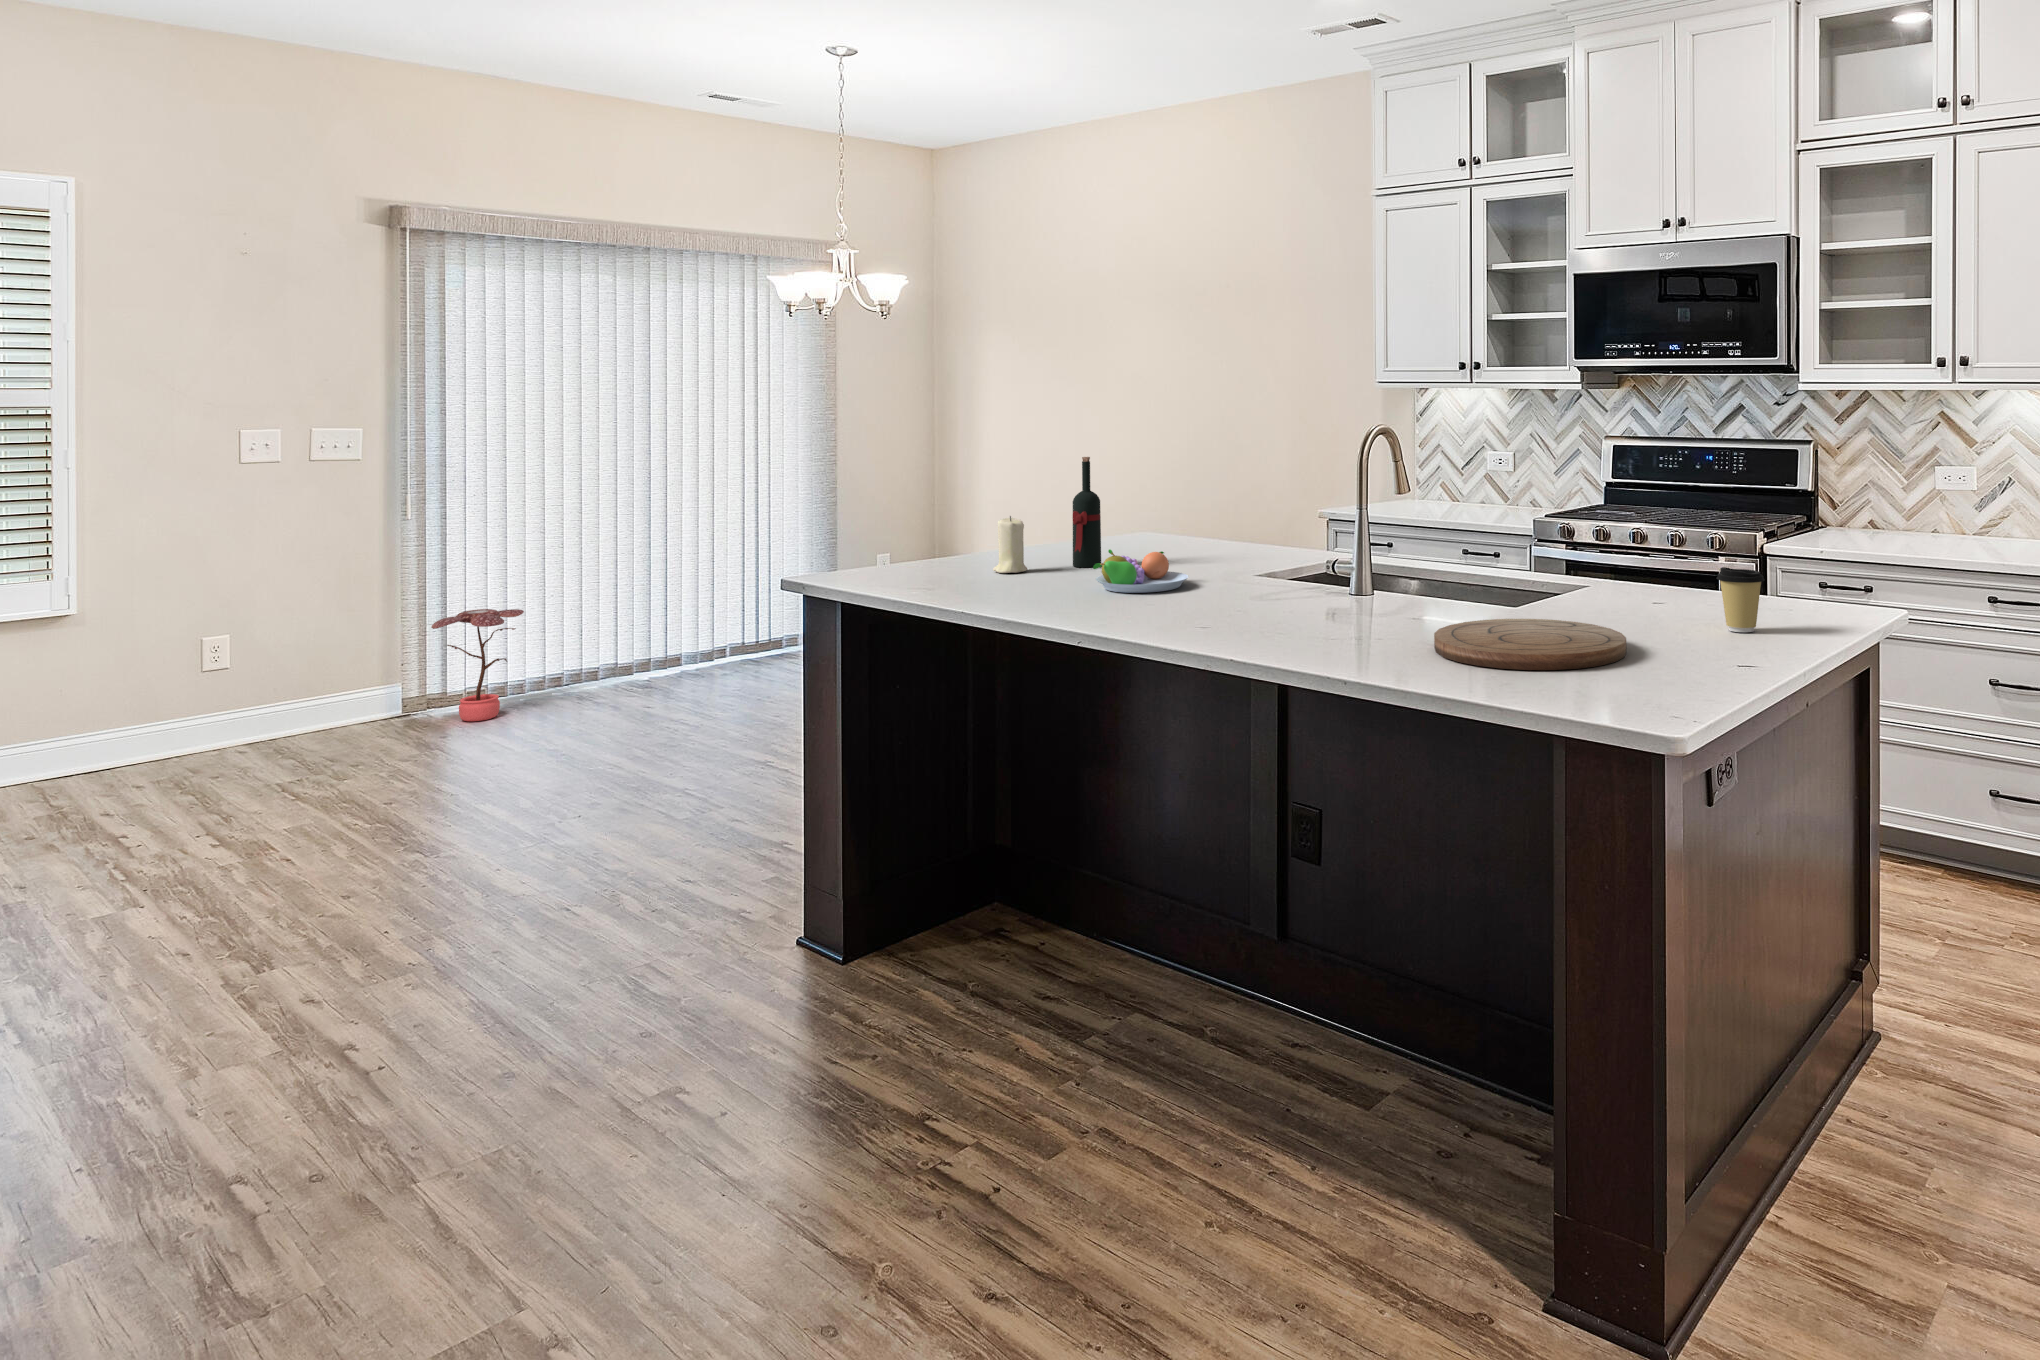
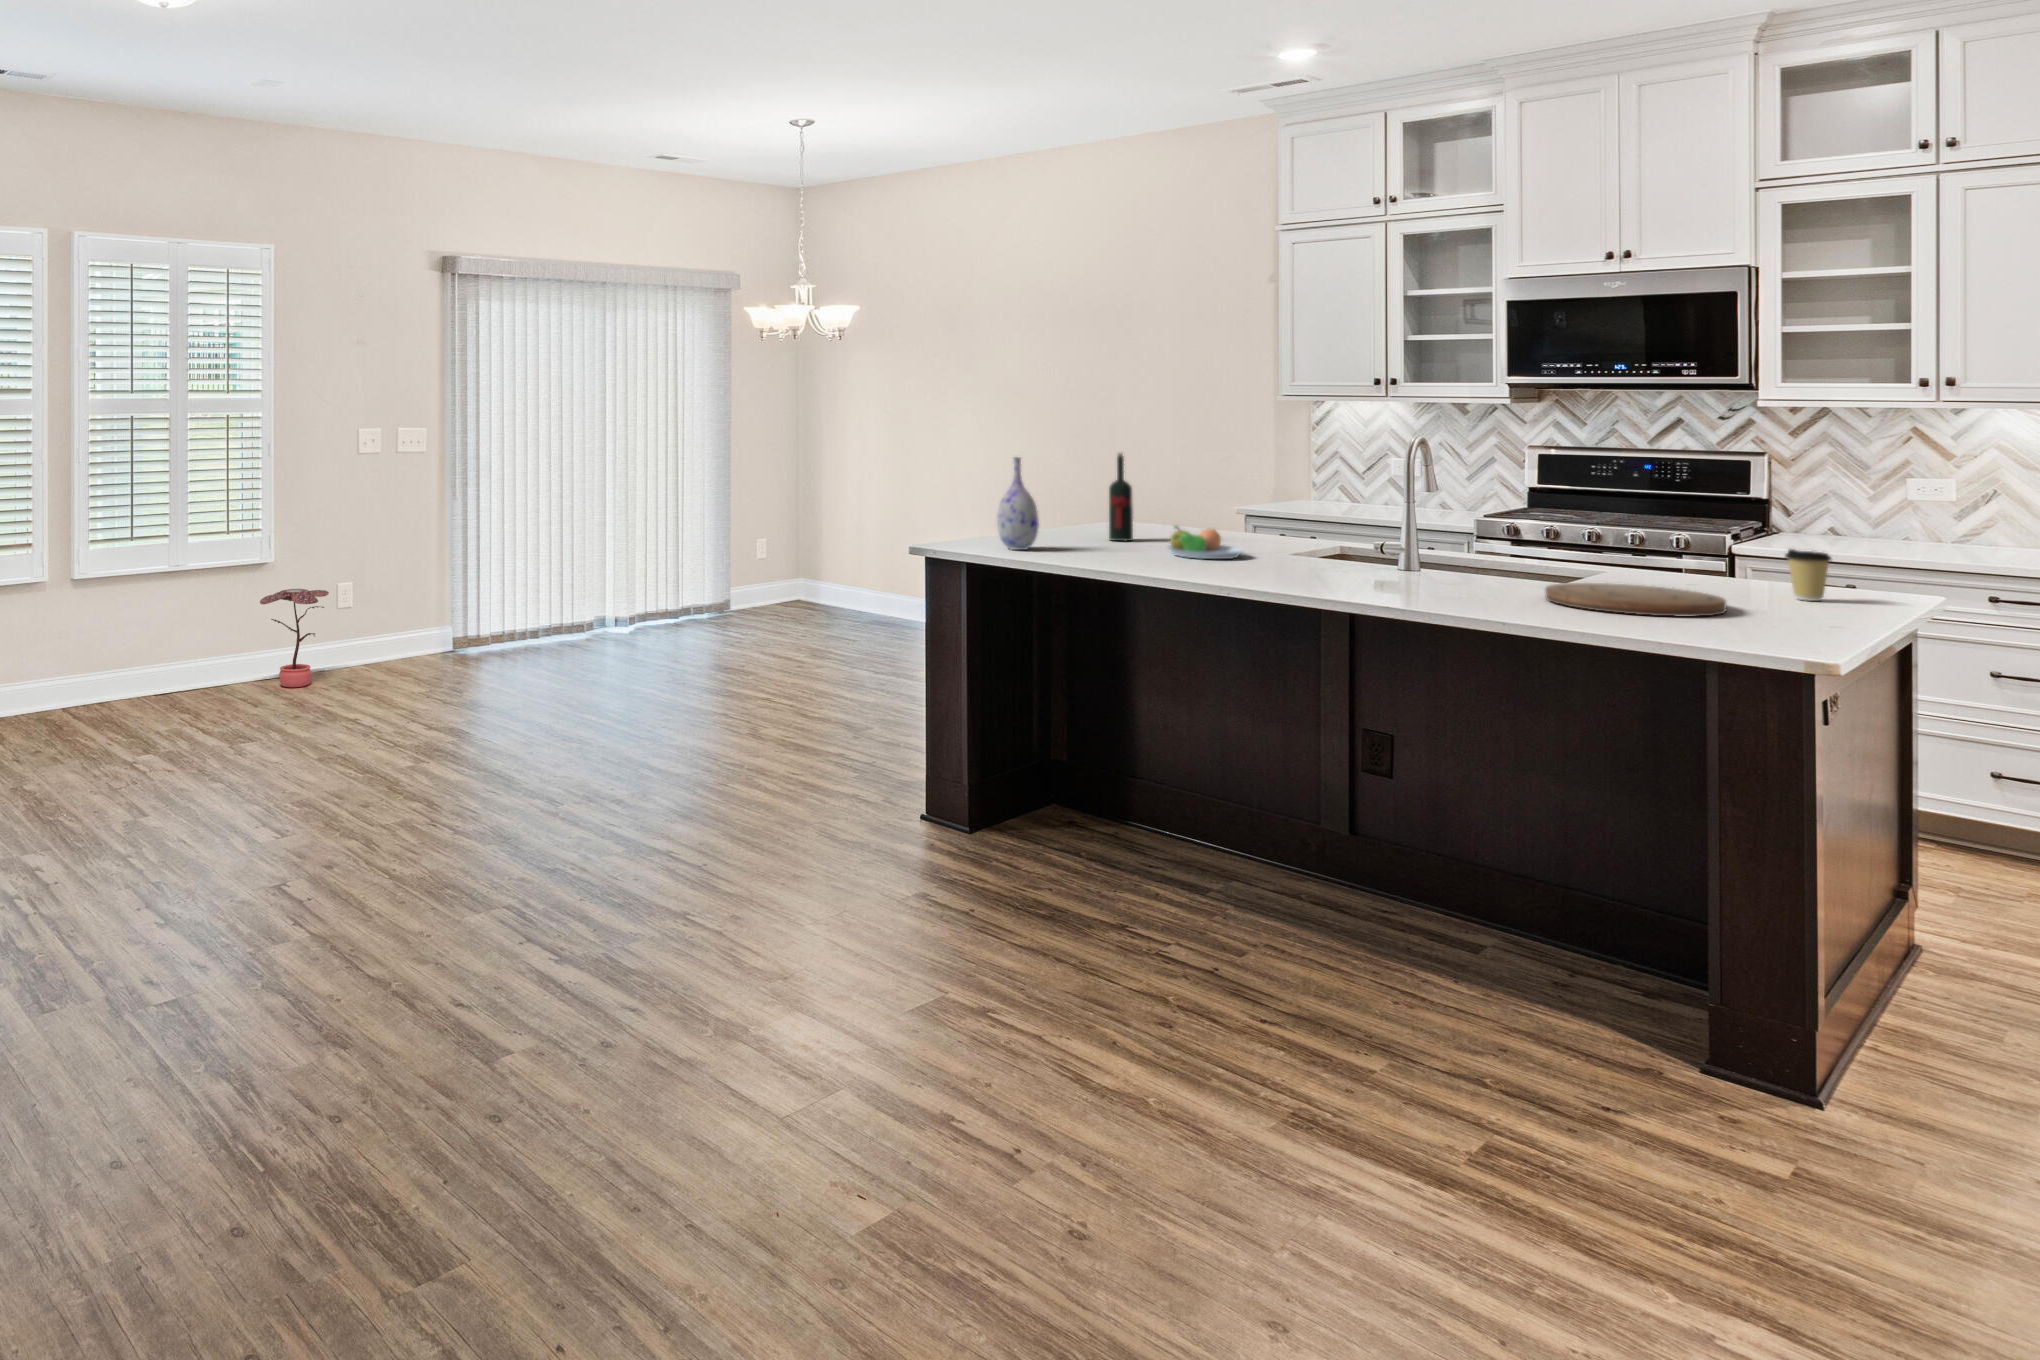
vase: none [900,467,953,587] -> present [997,457,1039,550]
candle: present [993,516,1027,573] -> none [1050,498,1080,543]
potted plant: present [431,609,524,721] -> present [260,589,329,687]

